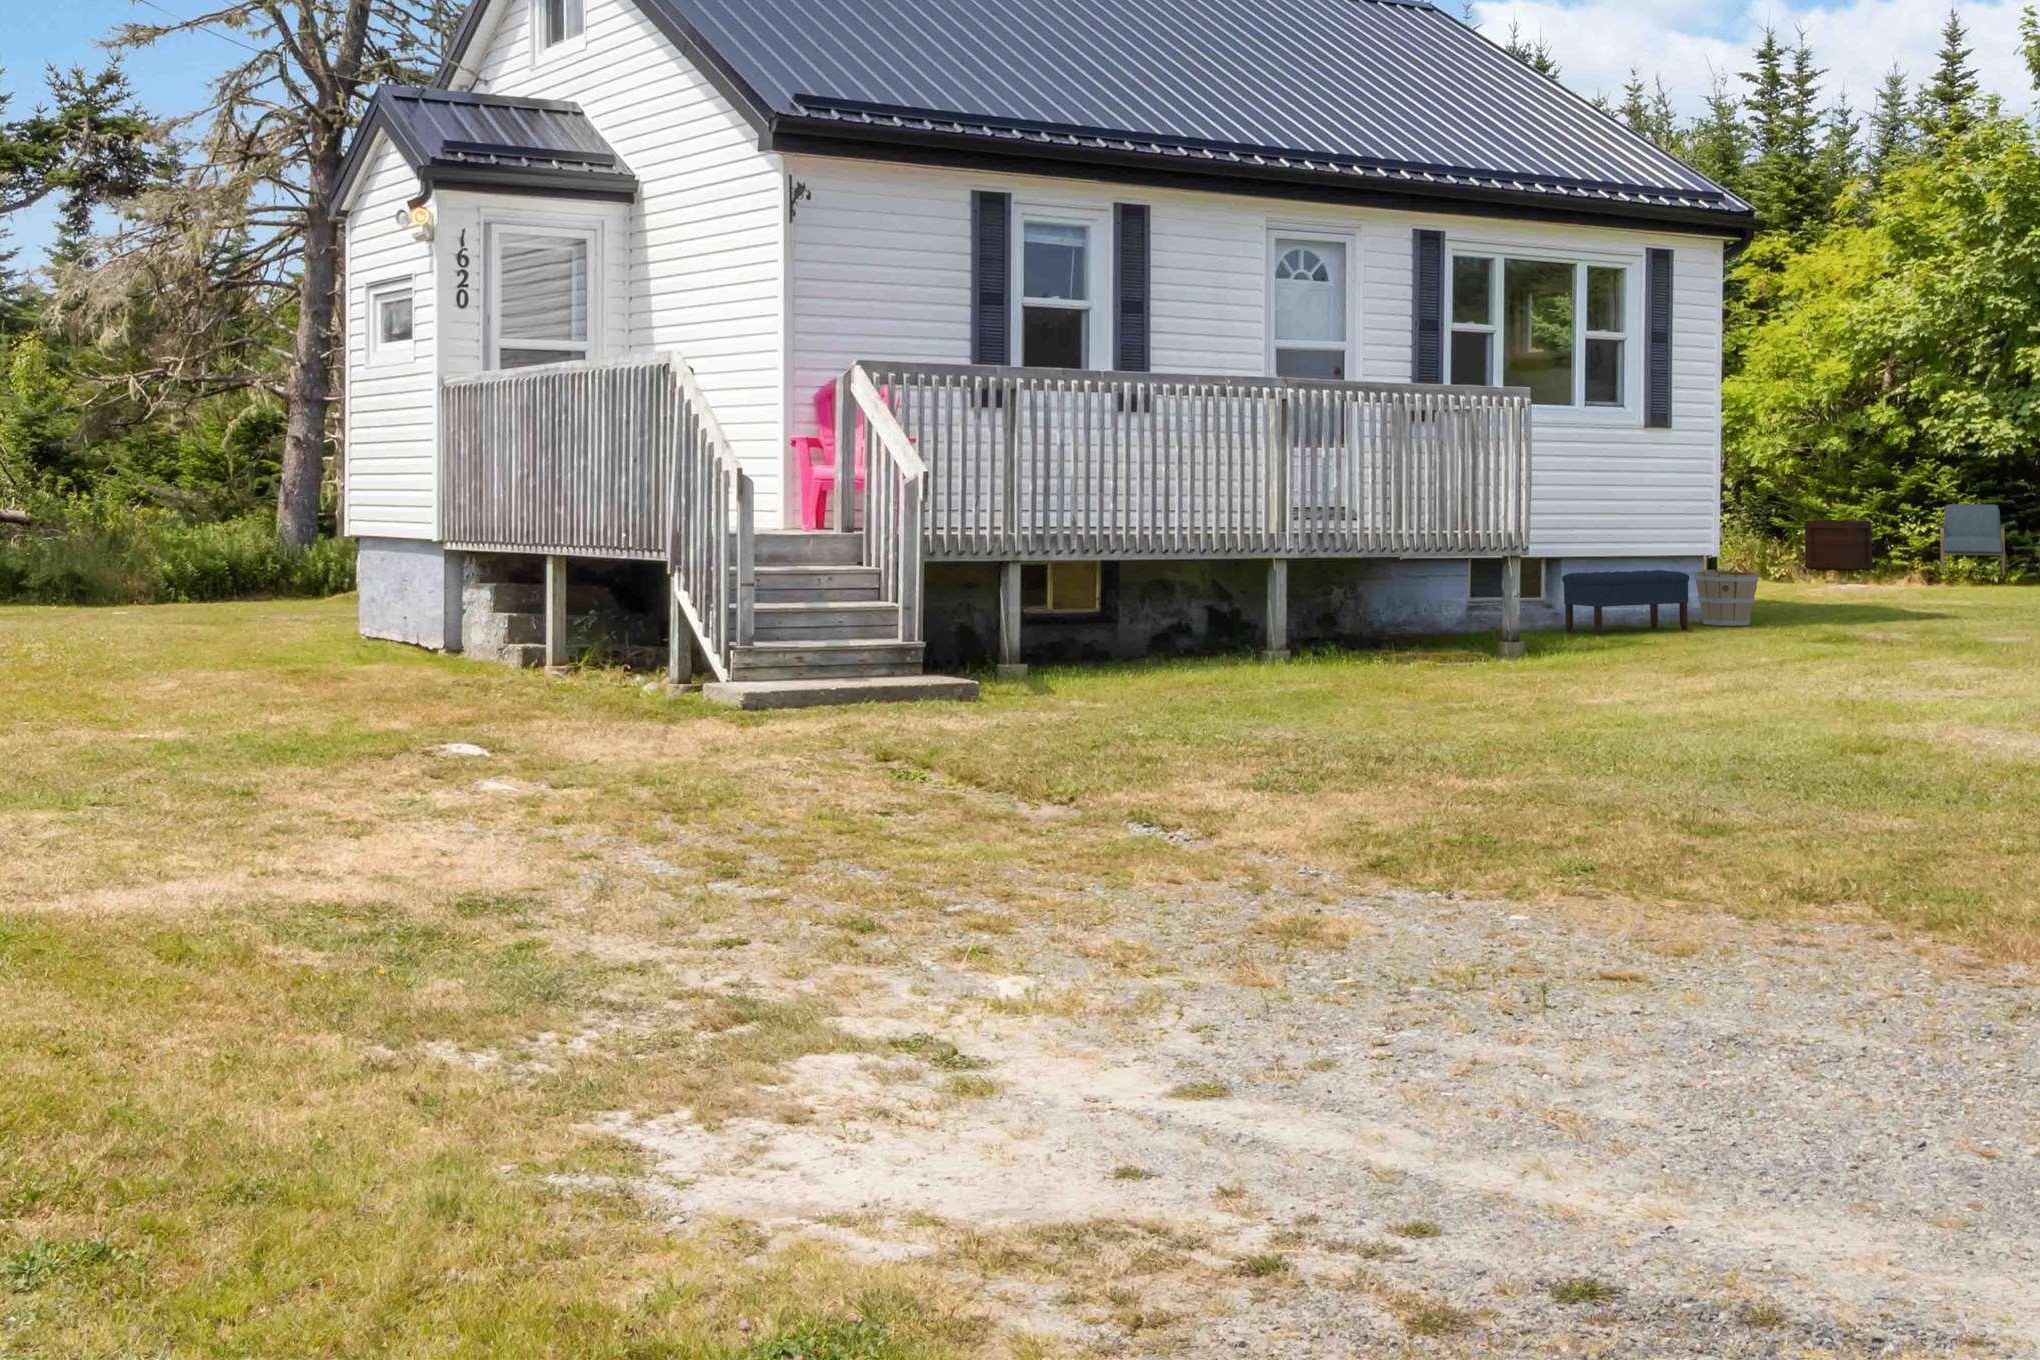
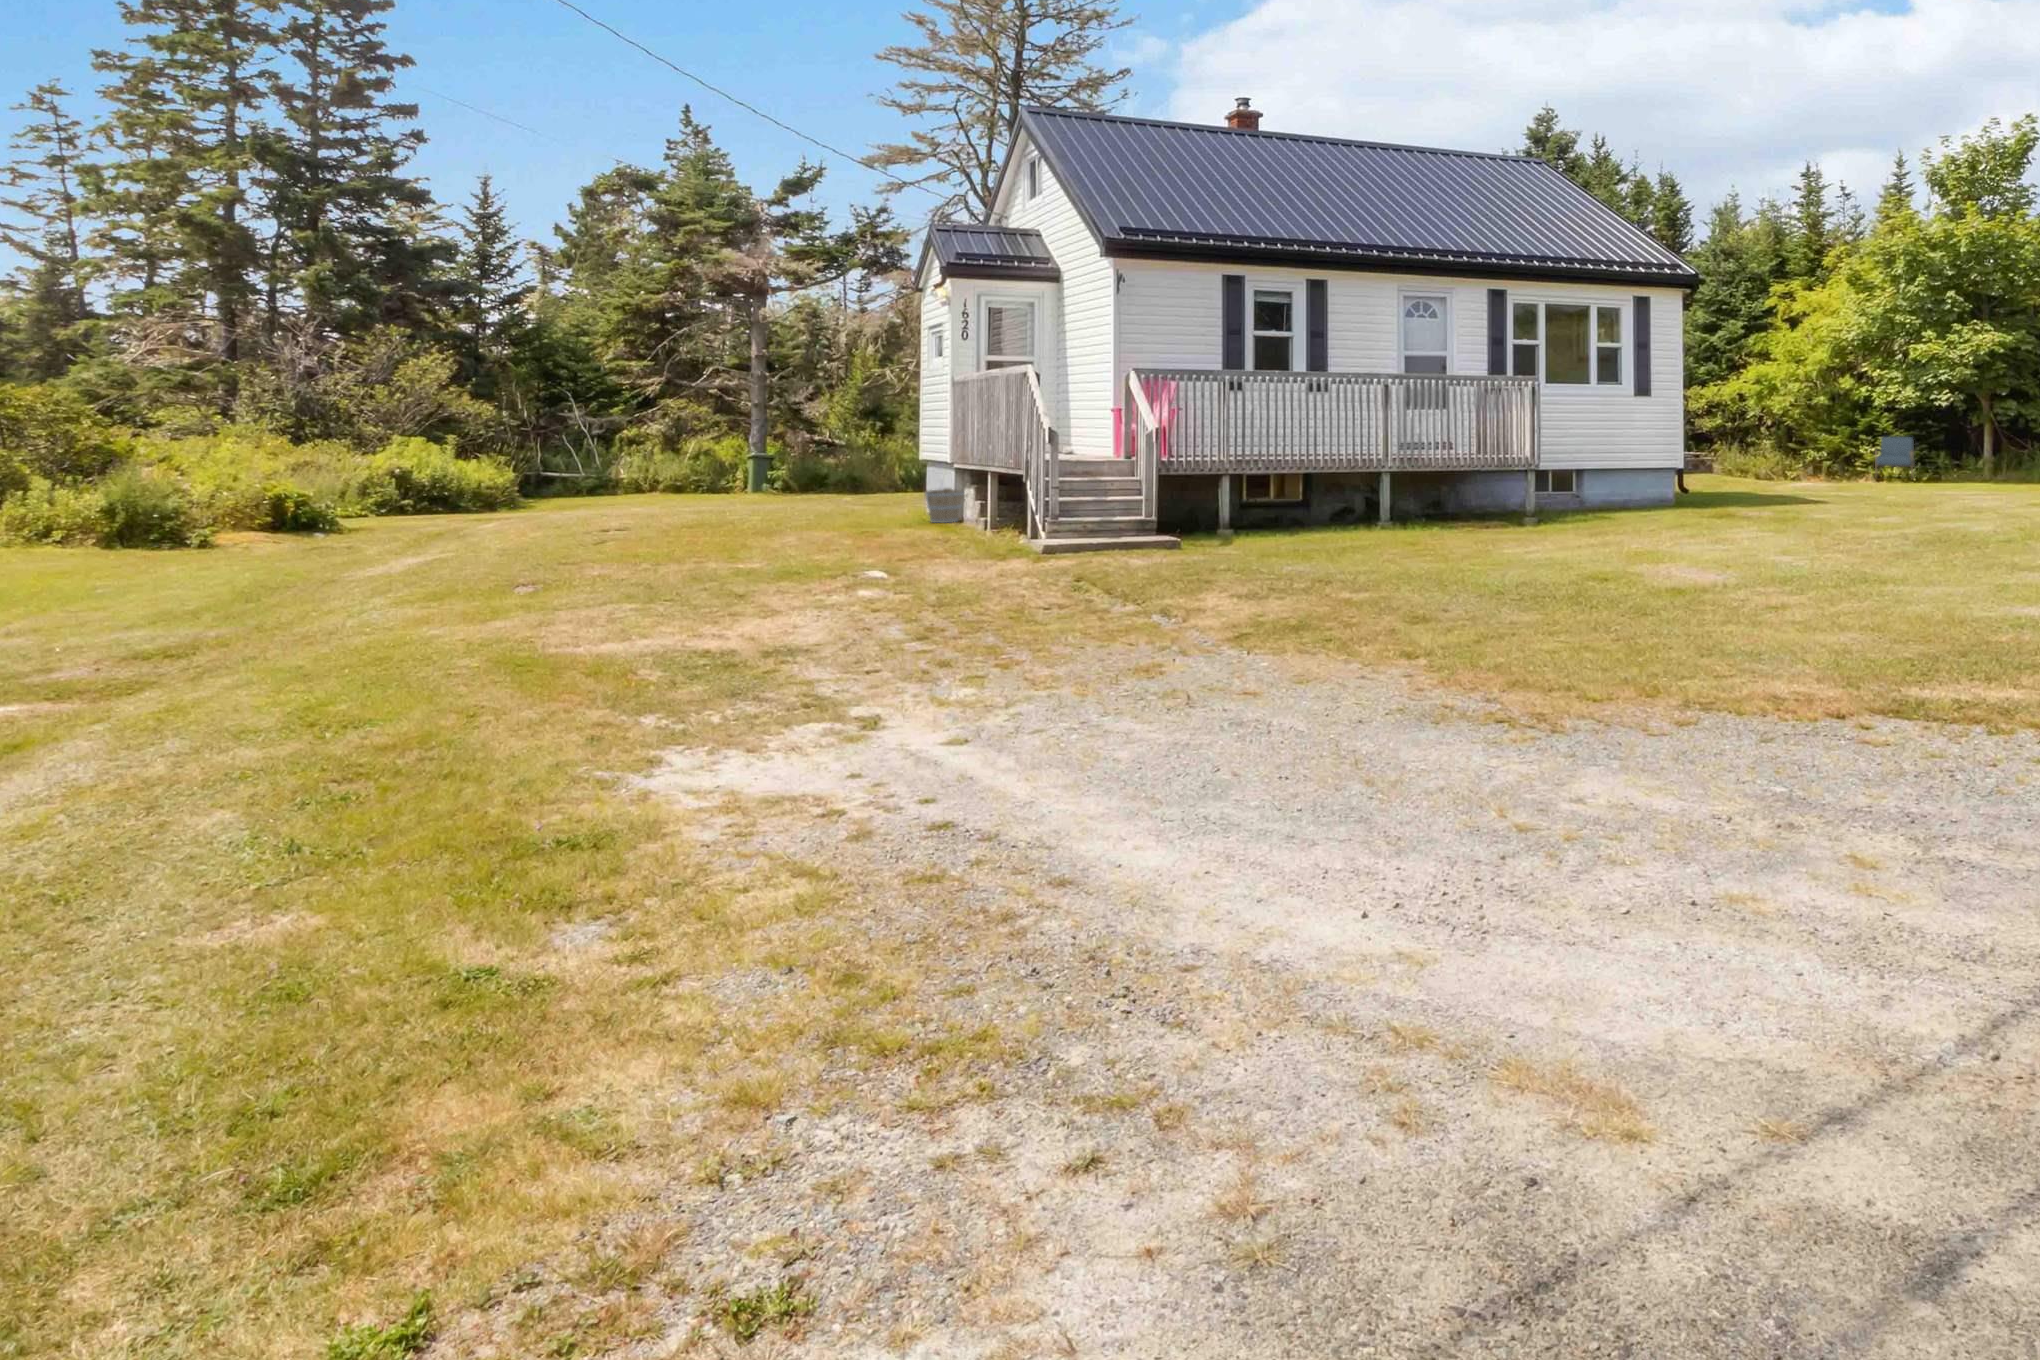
wooden crate: present [1805,520,1872,570] -> none [1800,445,1841,475]
bench: present [1562,570,1690,635] -> none [1580,478,1656,515]
wooden bucket: present [1693,570,1759,626] -> present [925,488,964,523]

